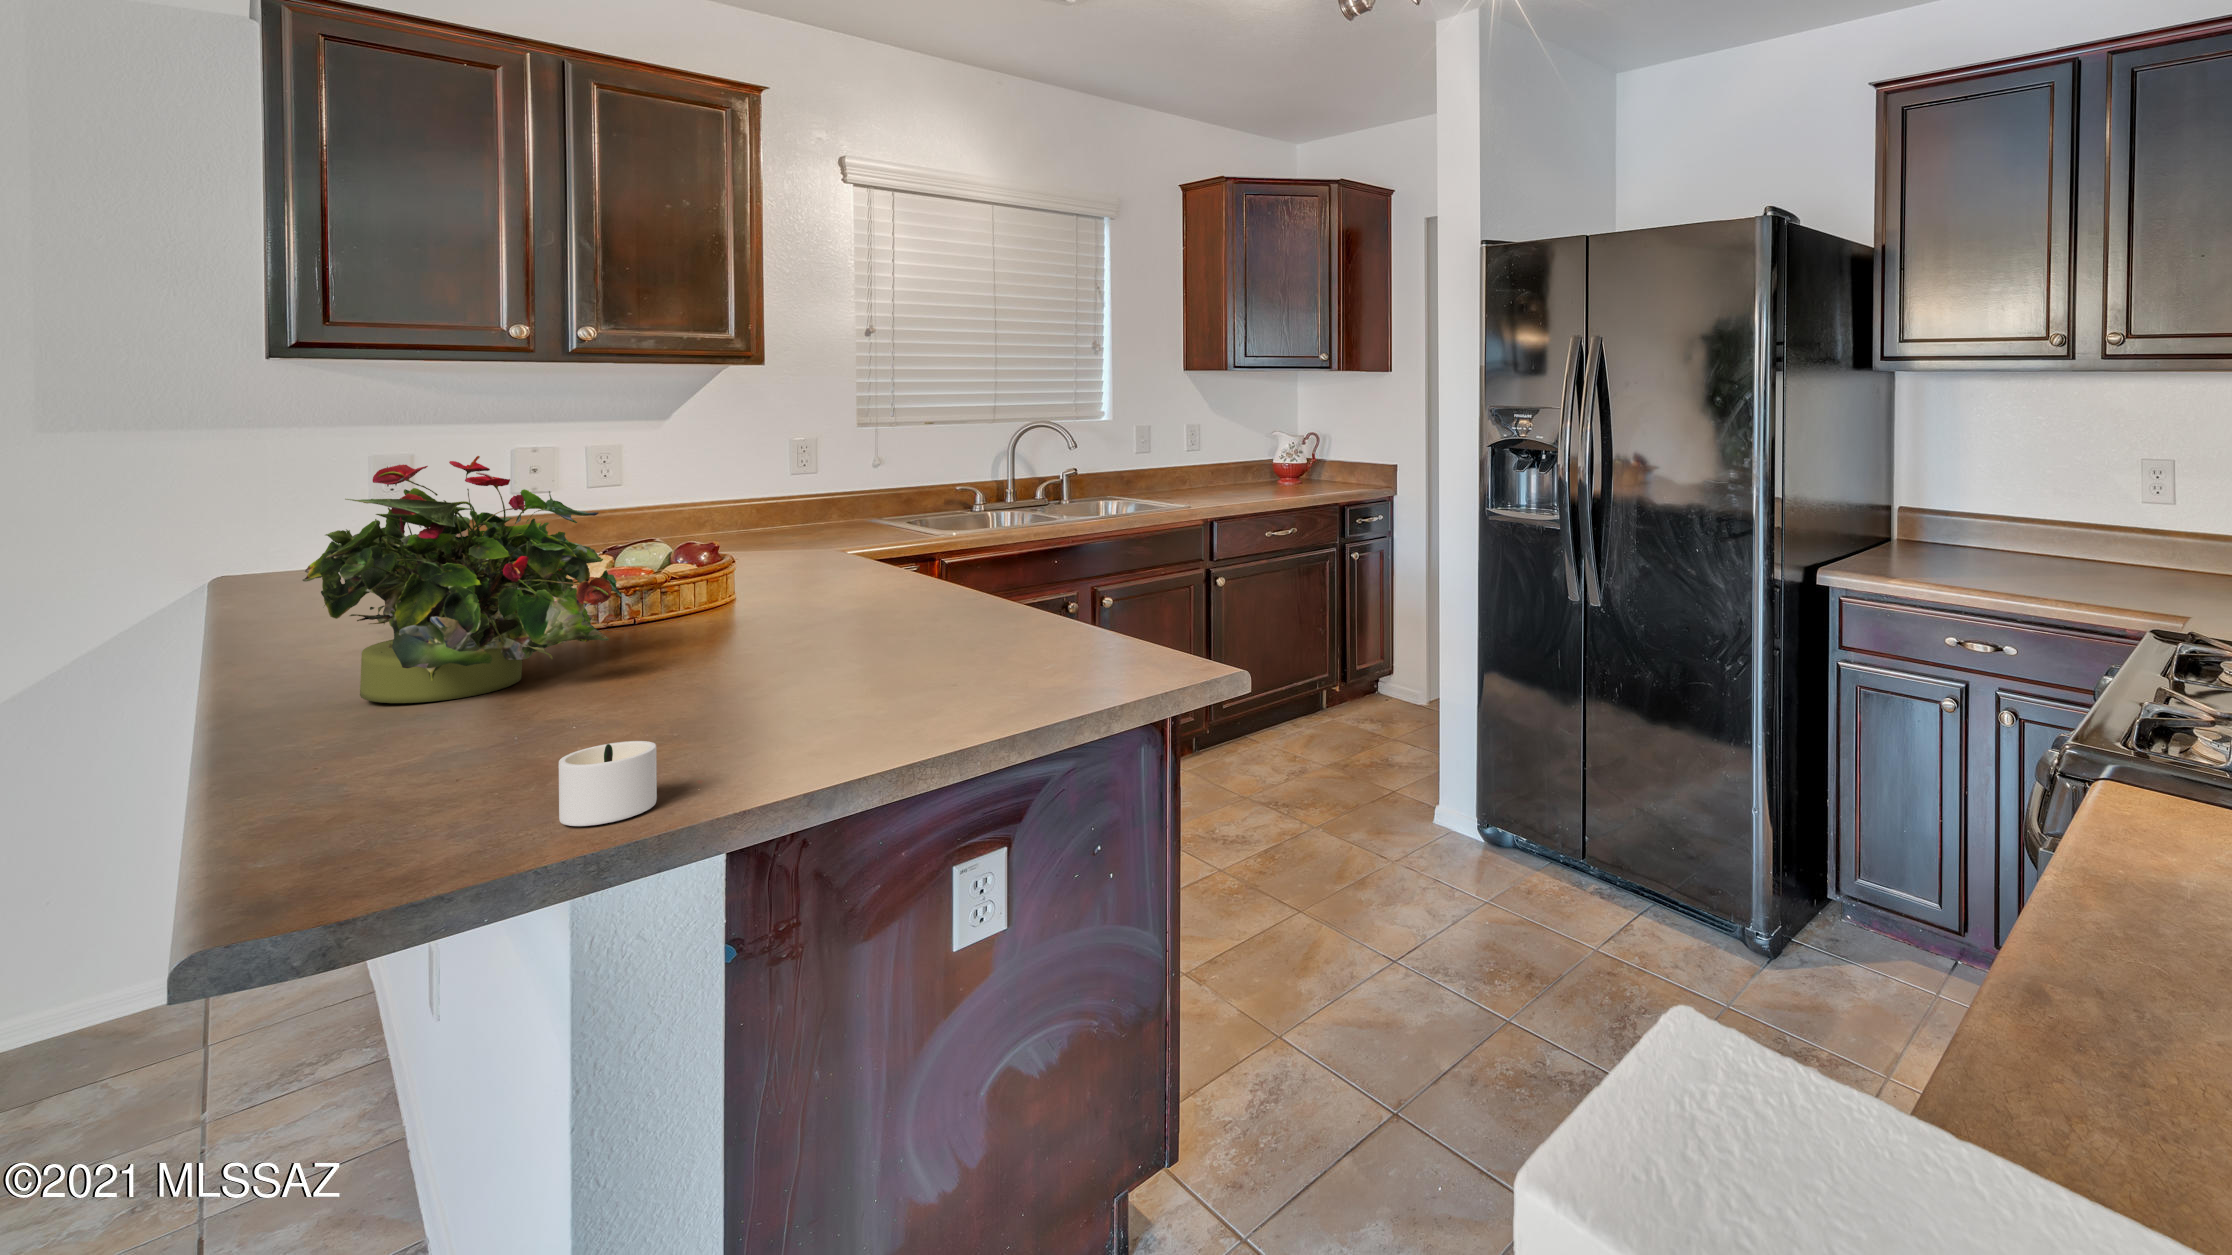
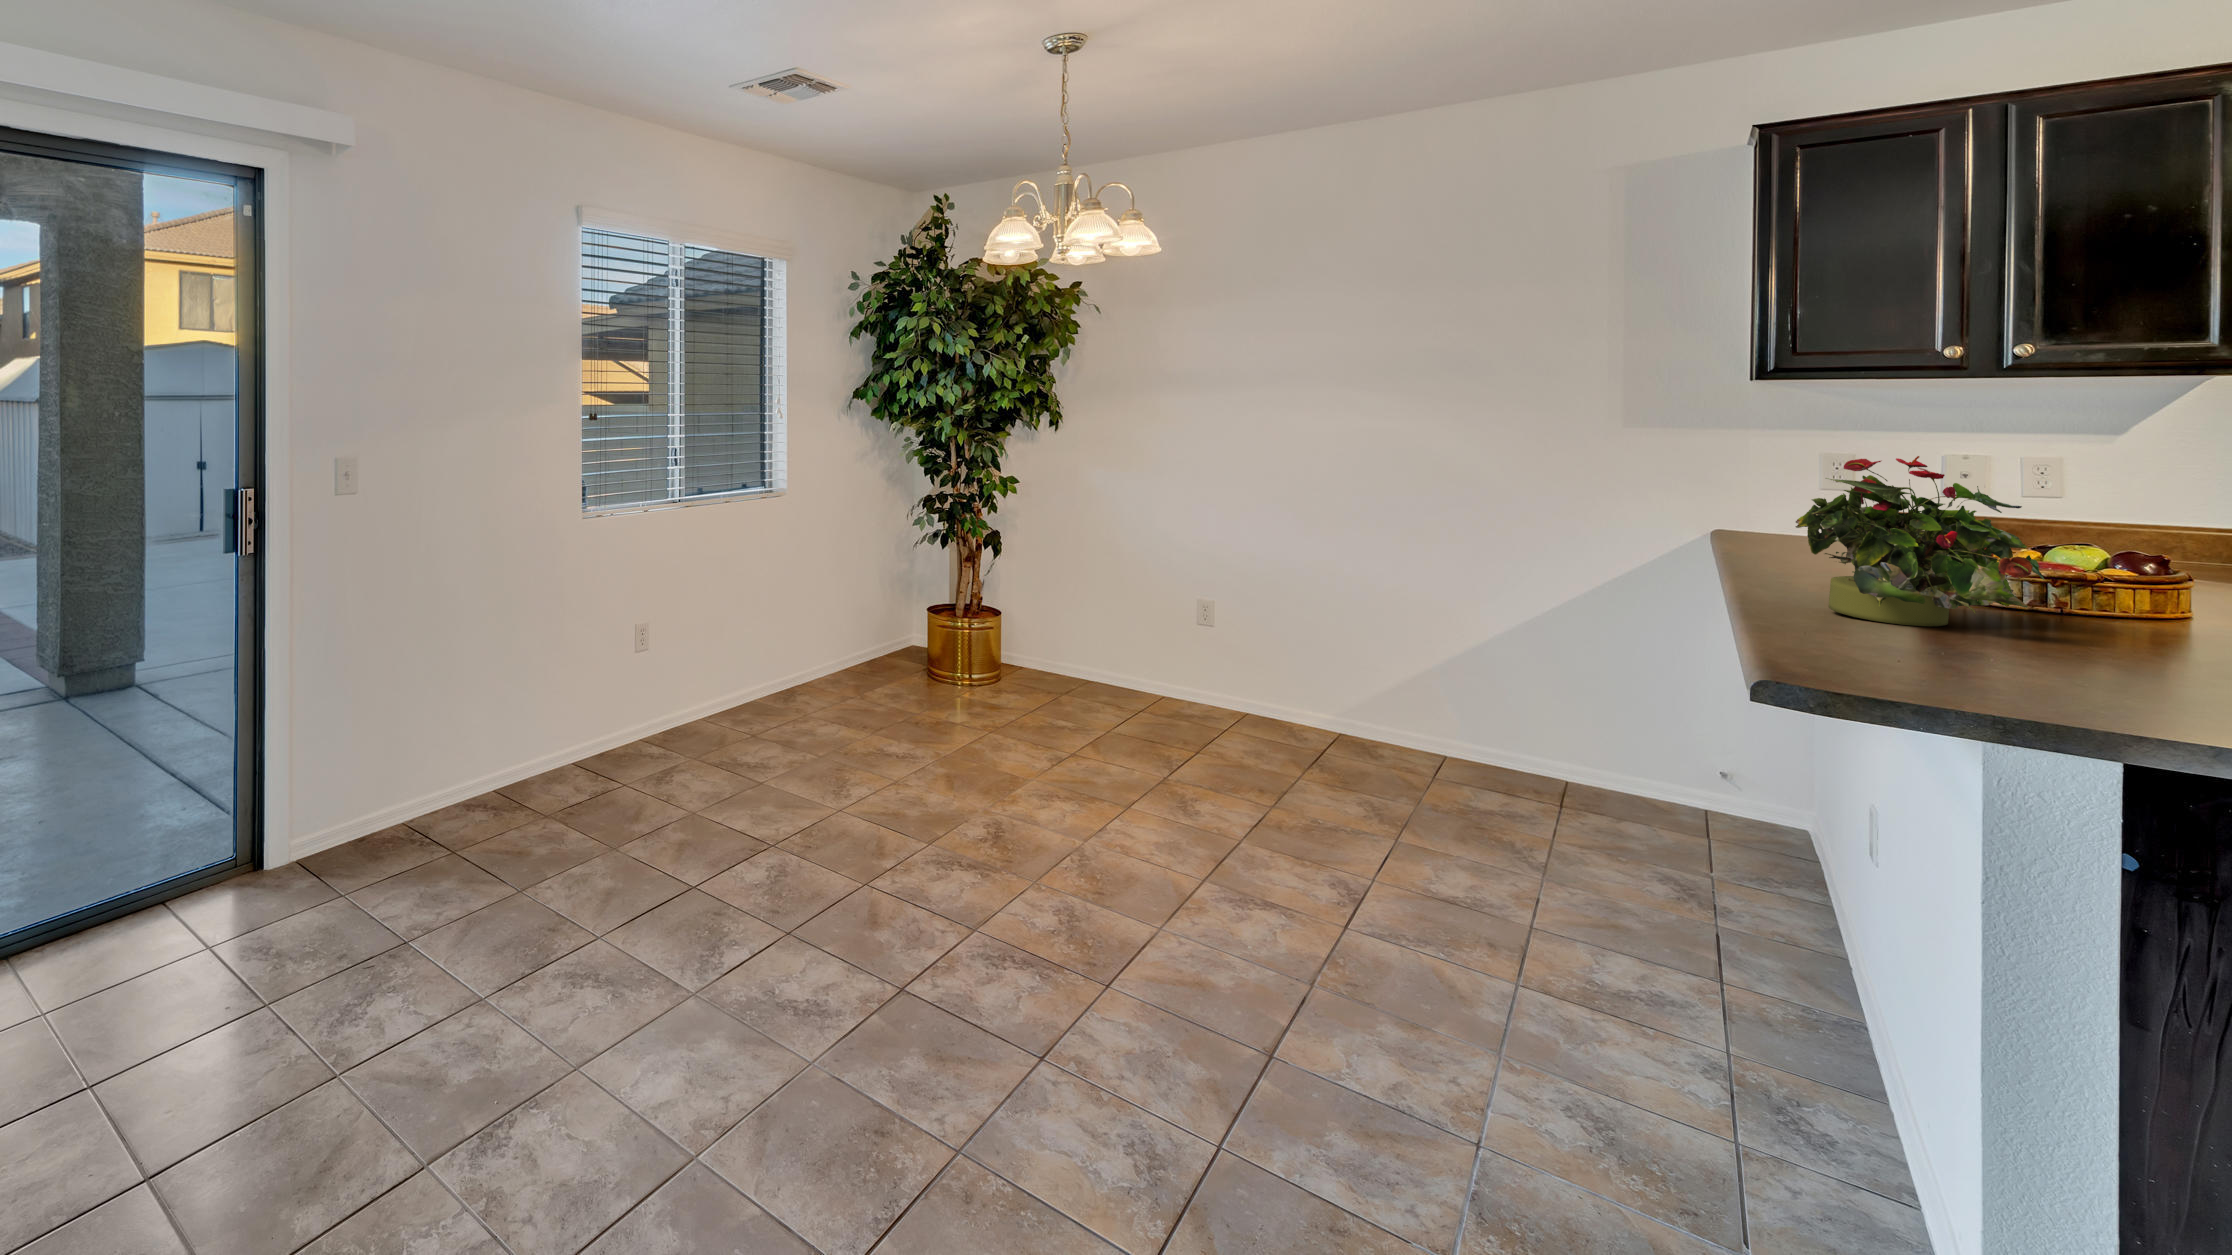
candle: present [559,741,657,826] -> none [1975,655,2096,712]

